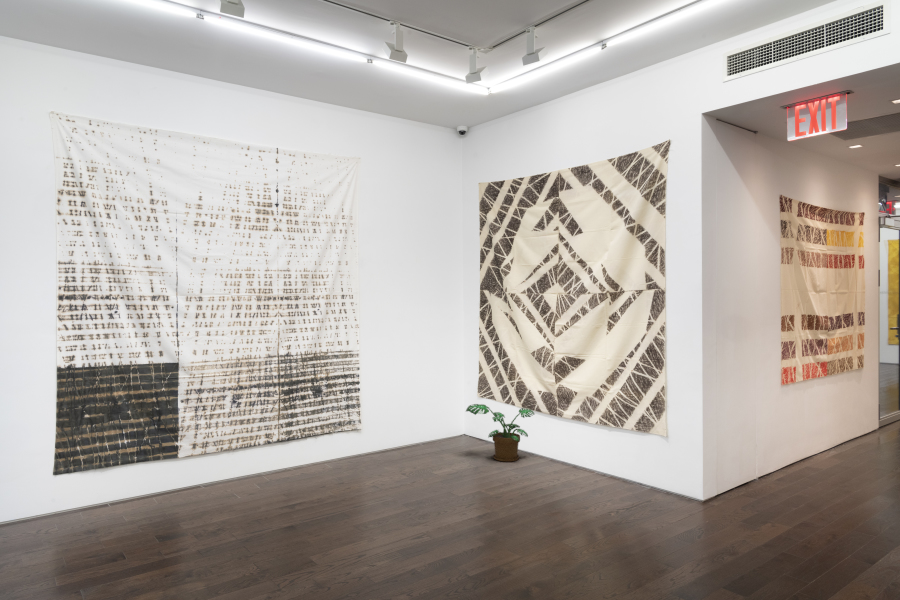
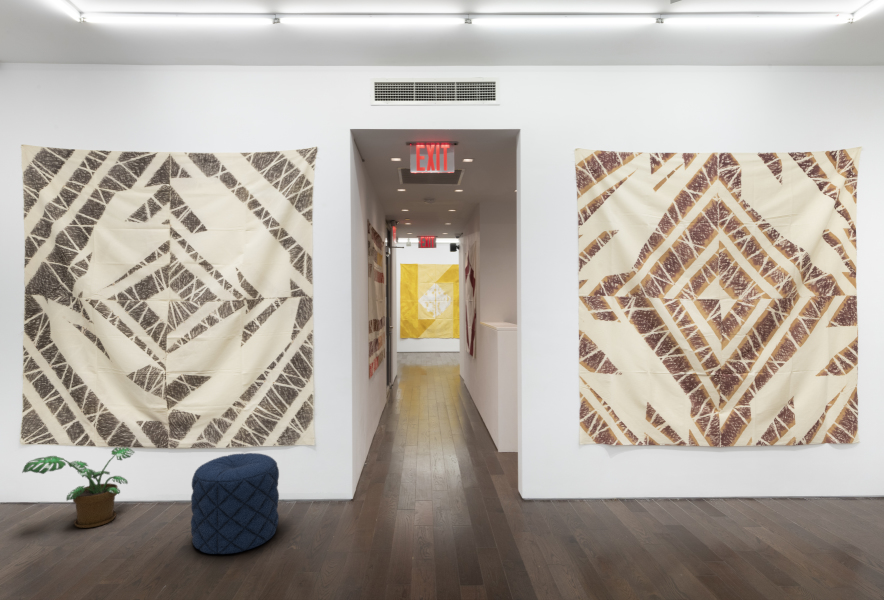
pouf: none [545,425,615,504] -> present [191,453,279,554]

